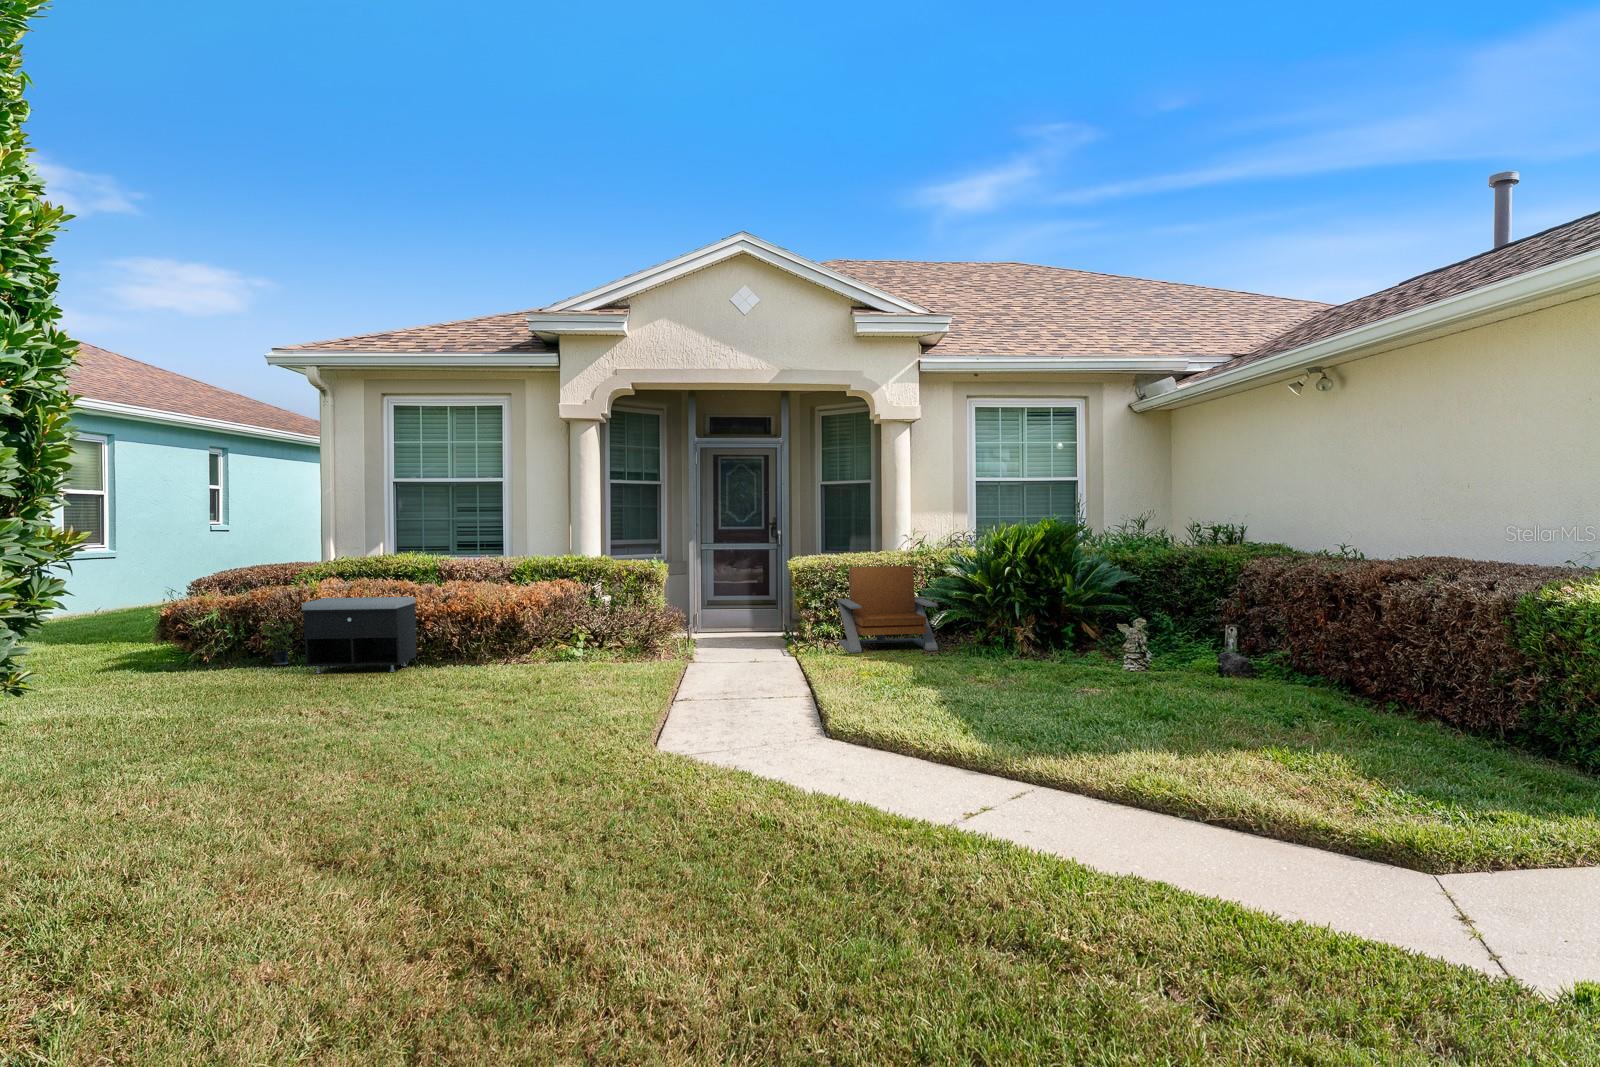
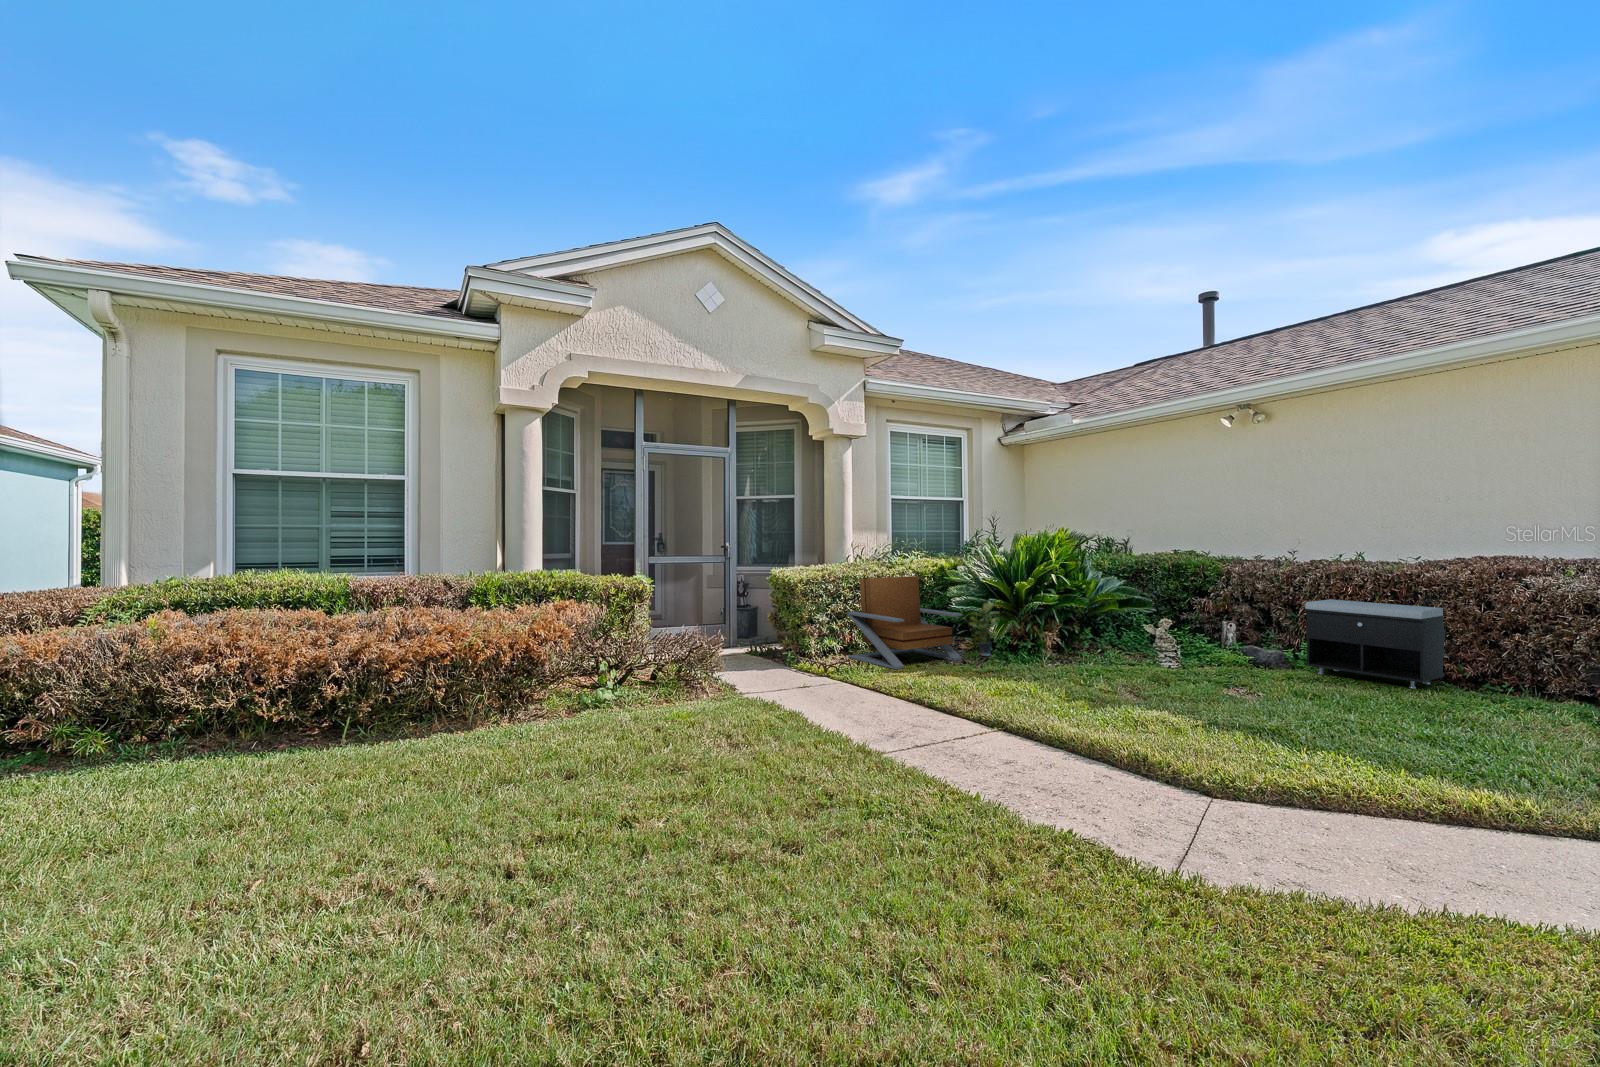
storage bench: present [302,597,417,673] -> present [1305,599,1445,689]
potted plant: present [261,619,294,665] -> present [969,601,999,656]

